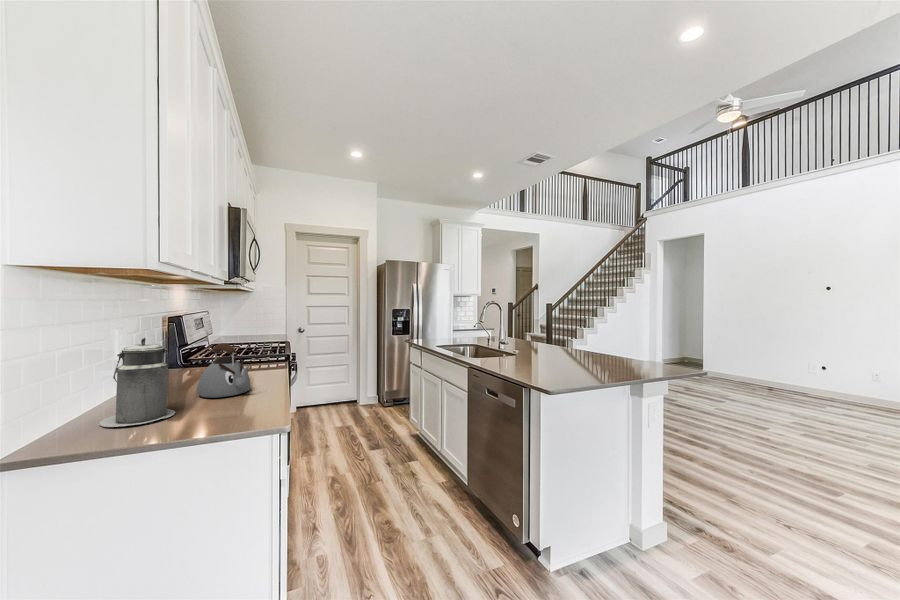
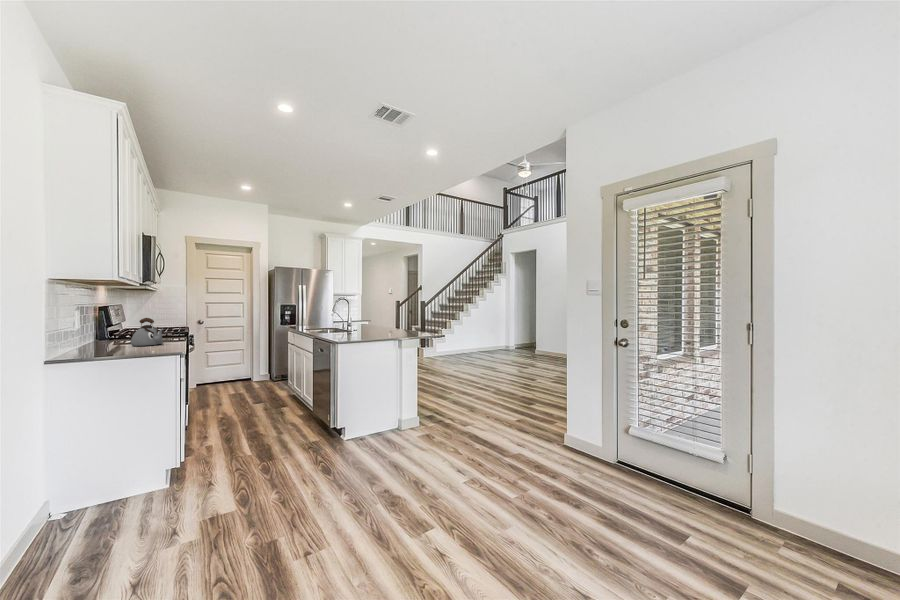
canister: present [100,337,175,427] -> none [84,311,123,352]

